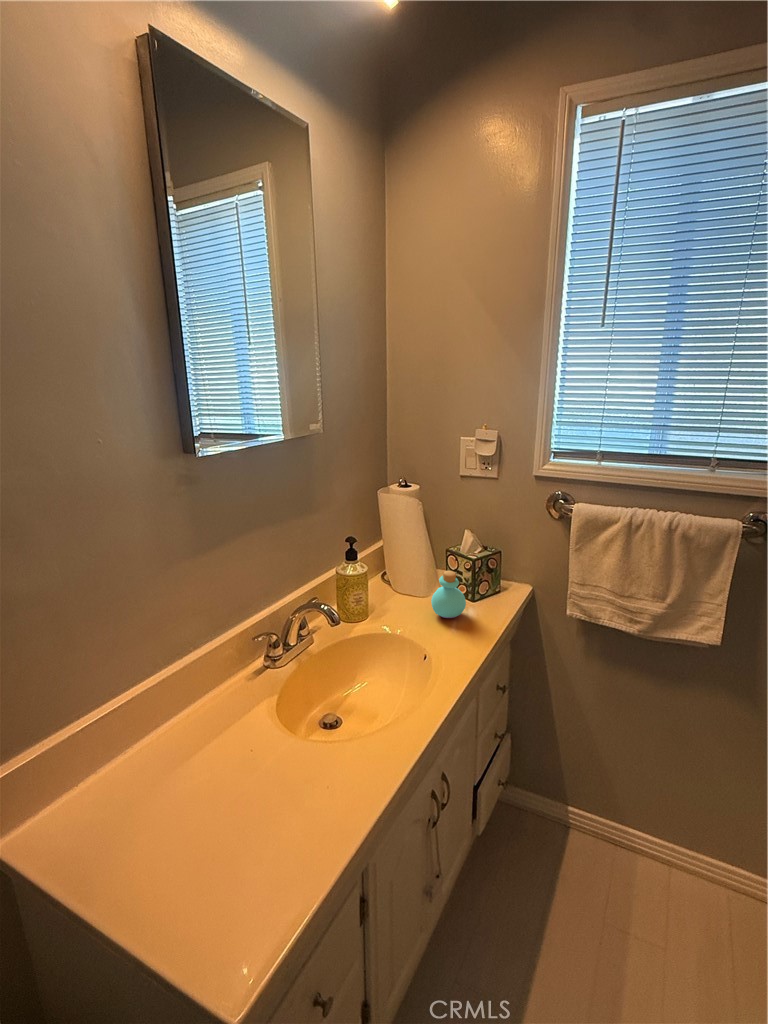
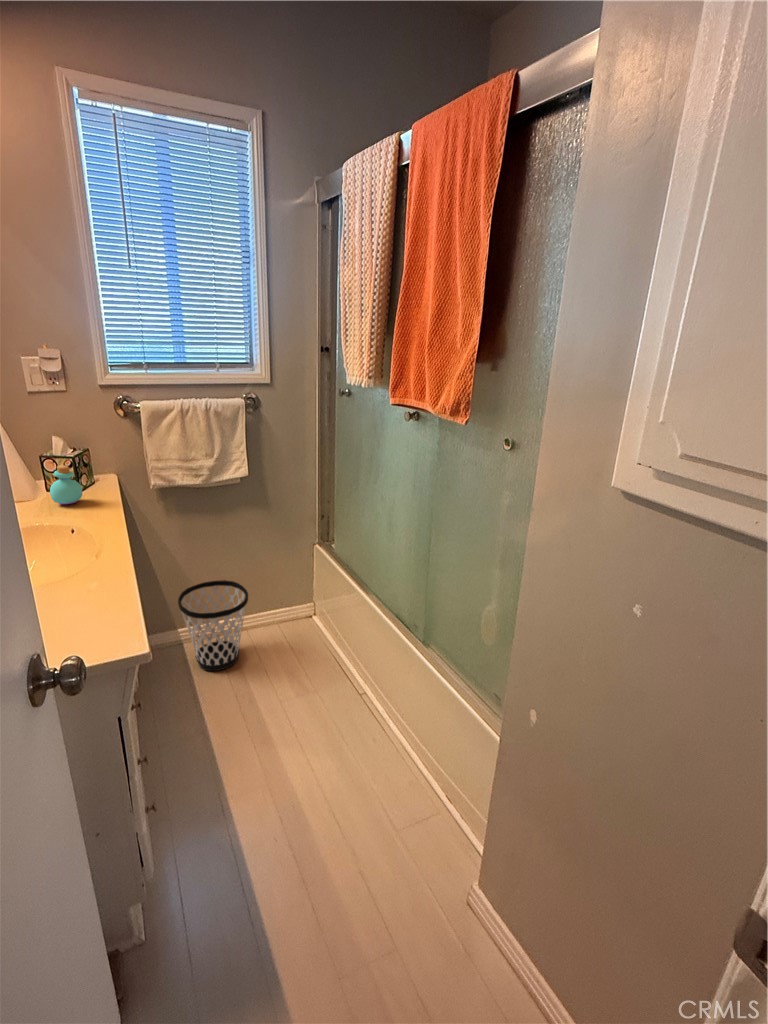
wastebasket: none [558,766,670,922] -> present [178,580,248,671]

